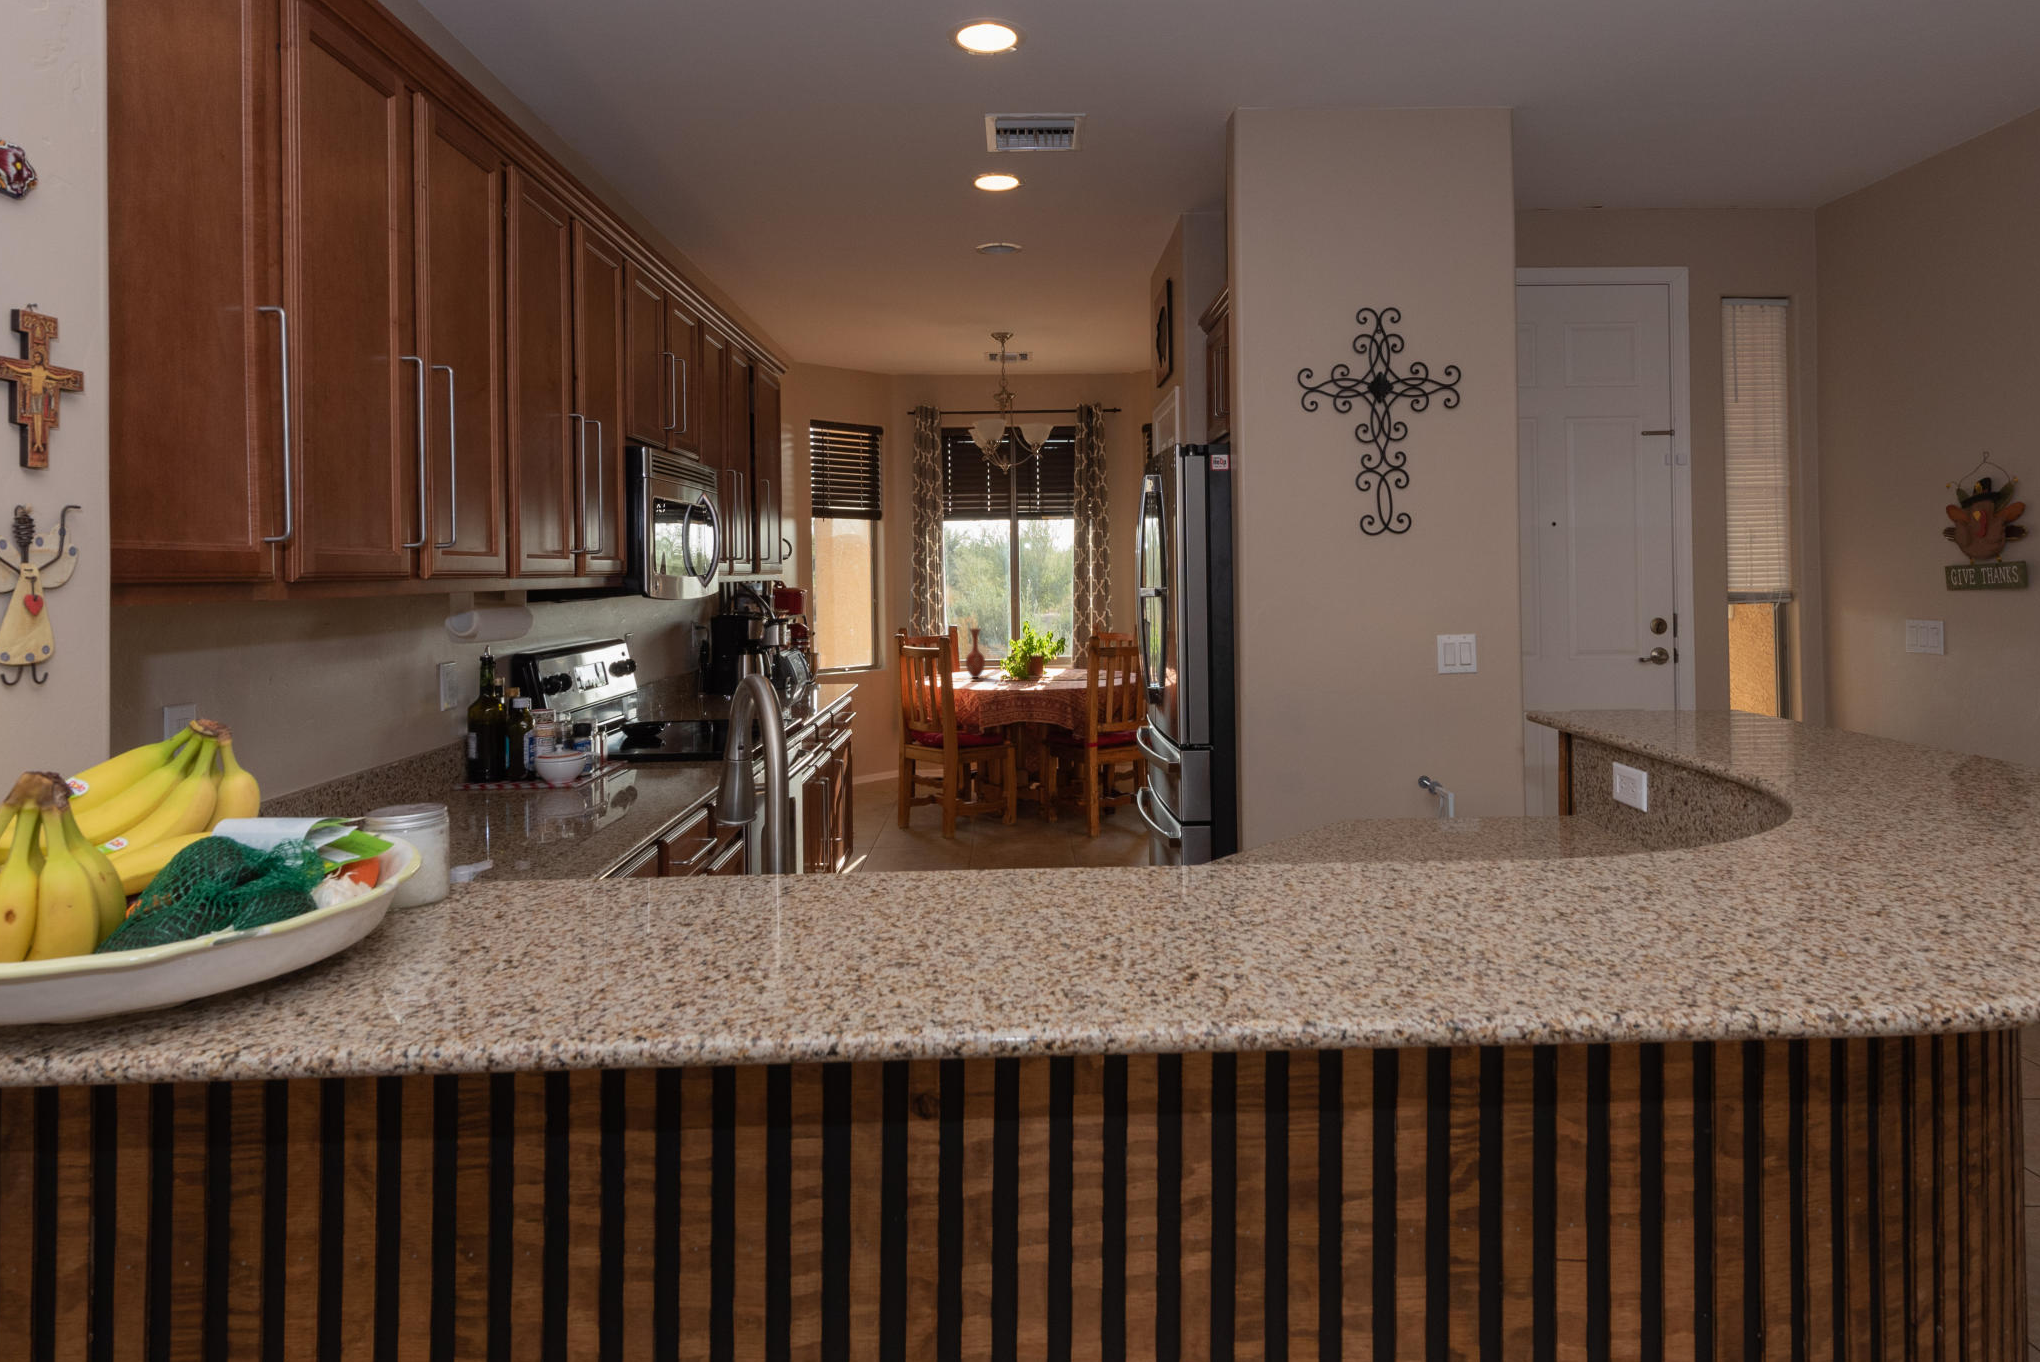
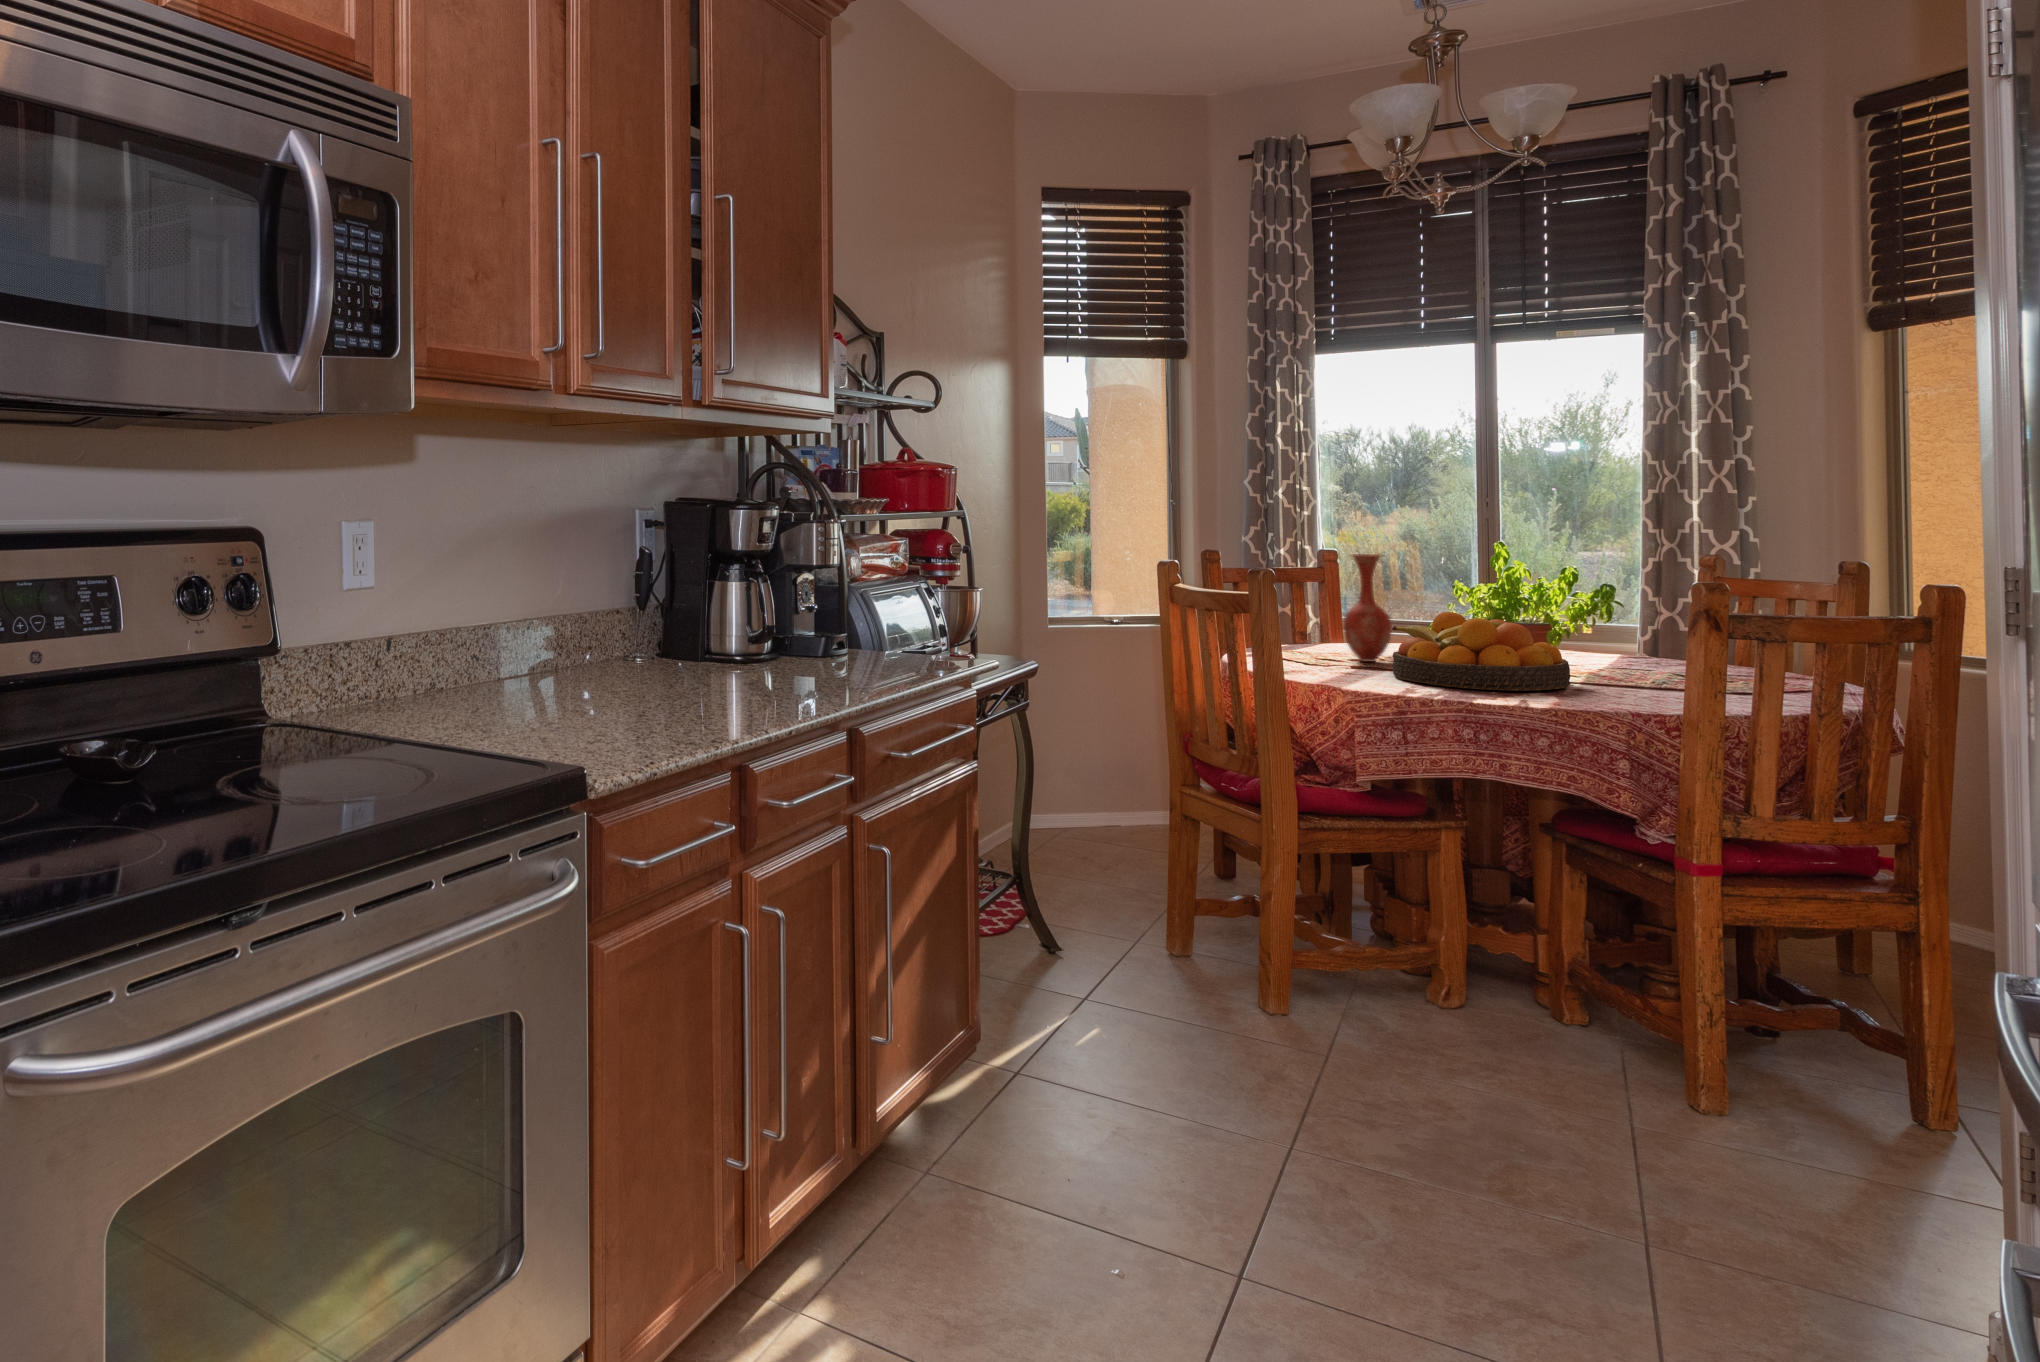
fruit bowl: none [987,654,1051,686] -> present [1392,612,1570,691]

